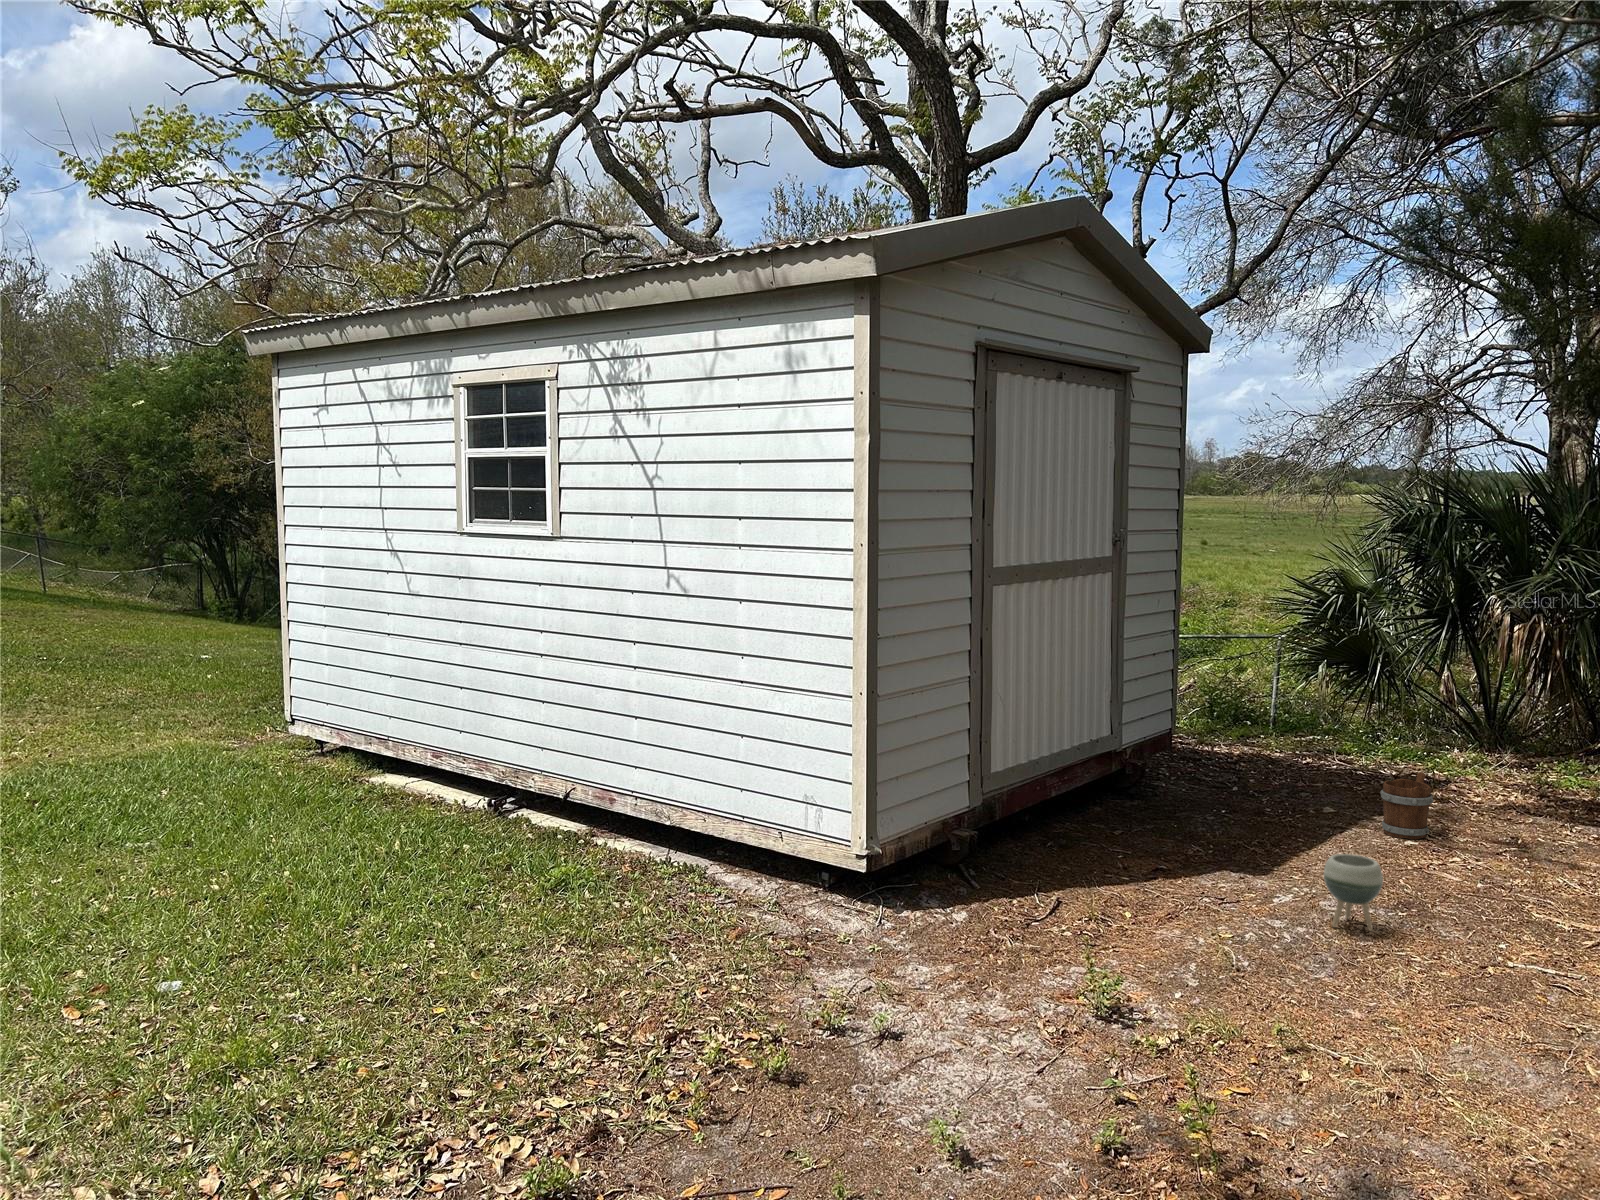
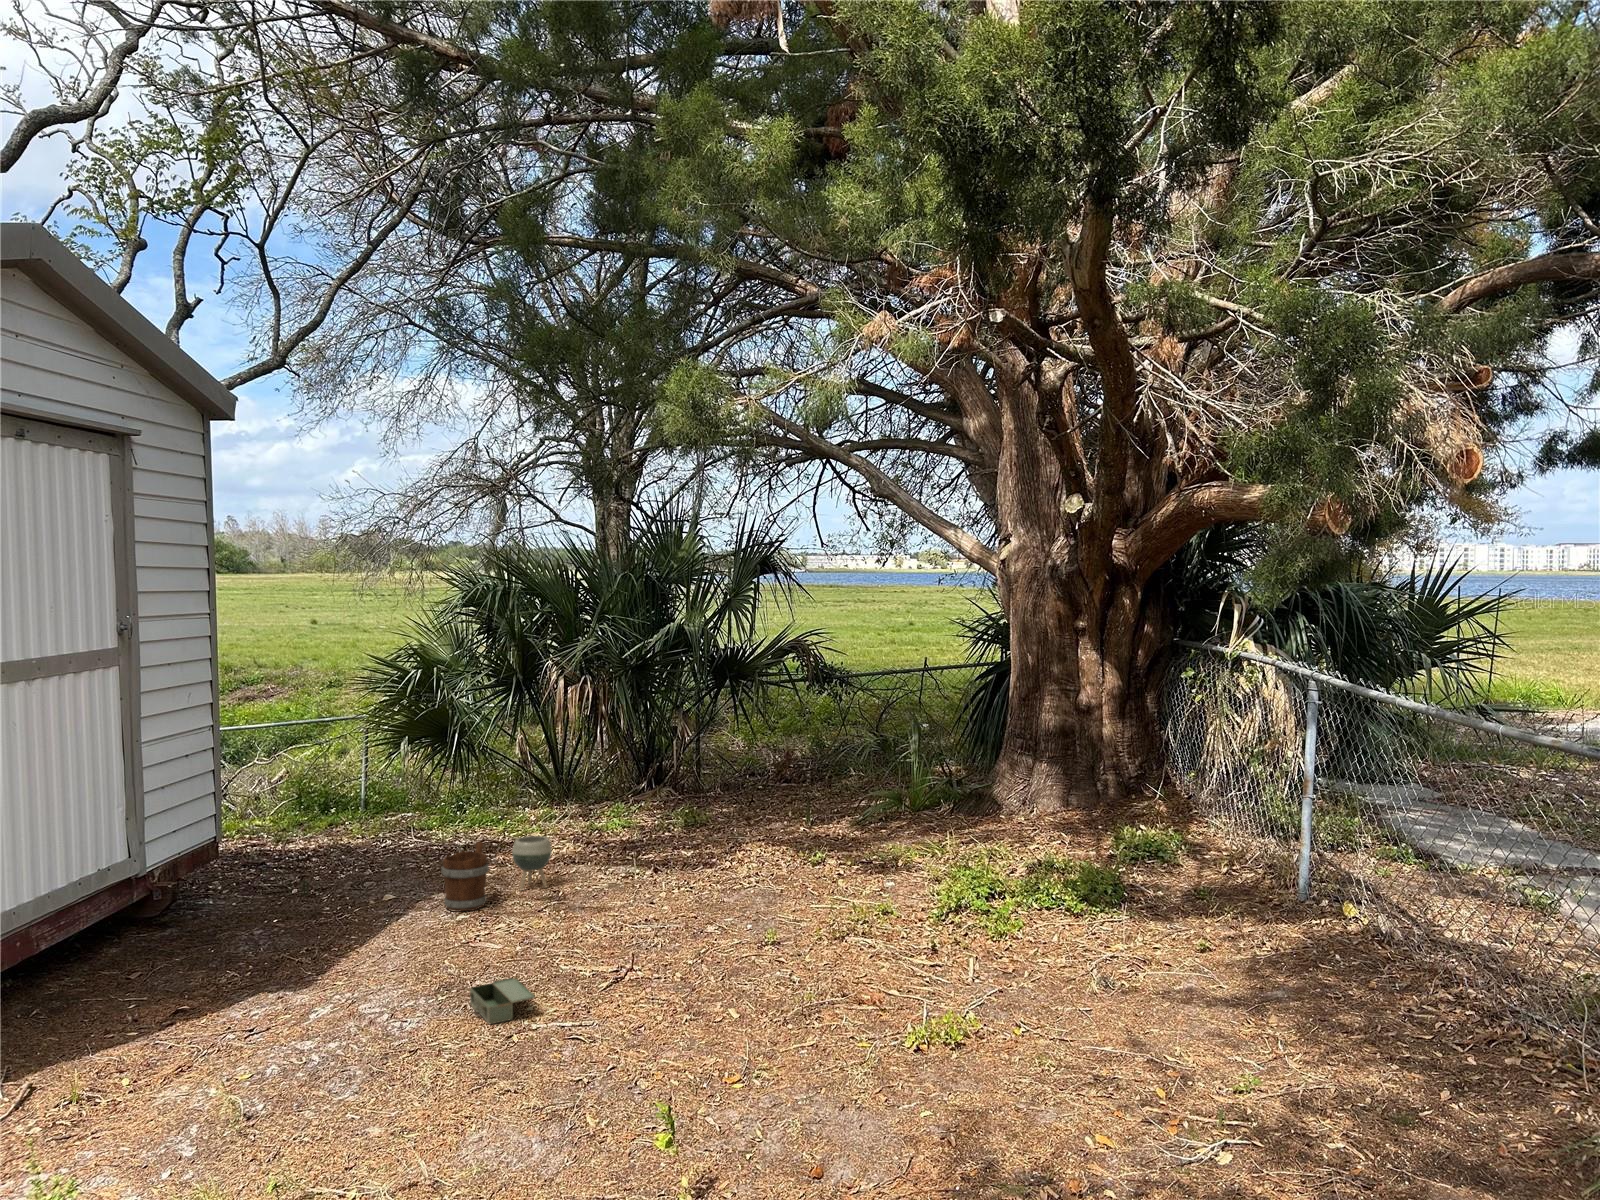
planter: present [1324,854,1383,931] -> present [512,836,552,890]
toolbox: none [1432,910,1511,951] -> present [470,978,535,1024]

